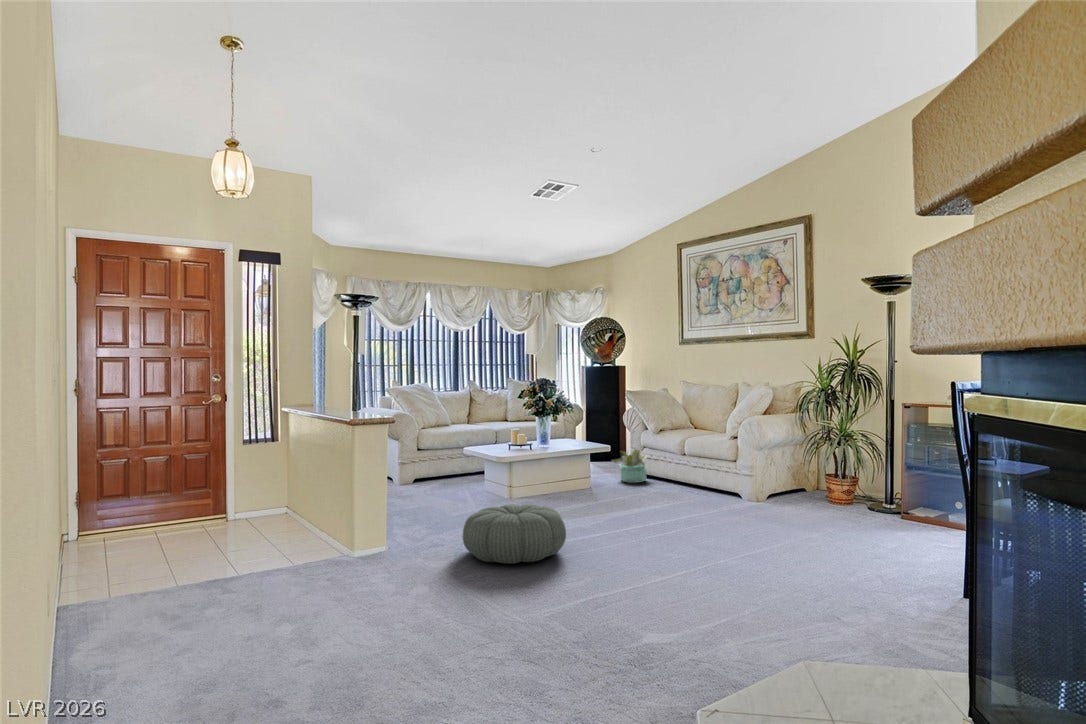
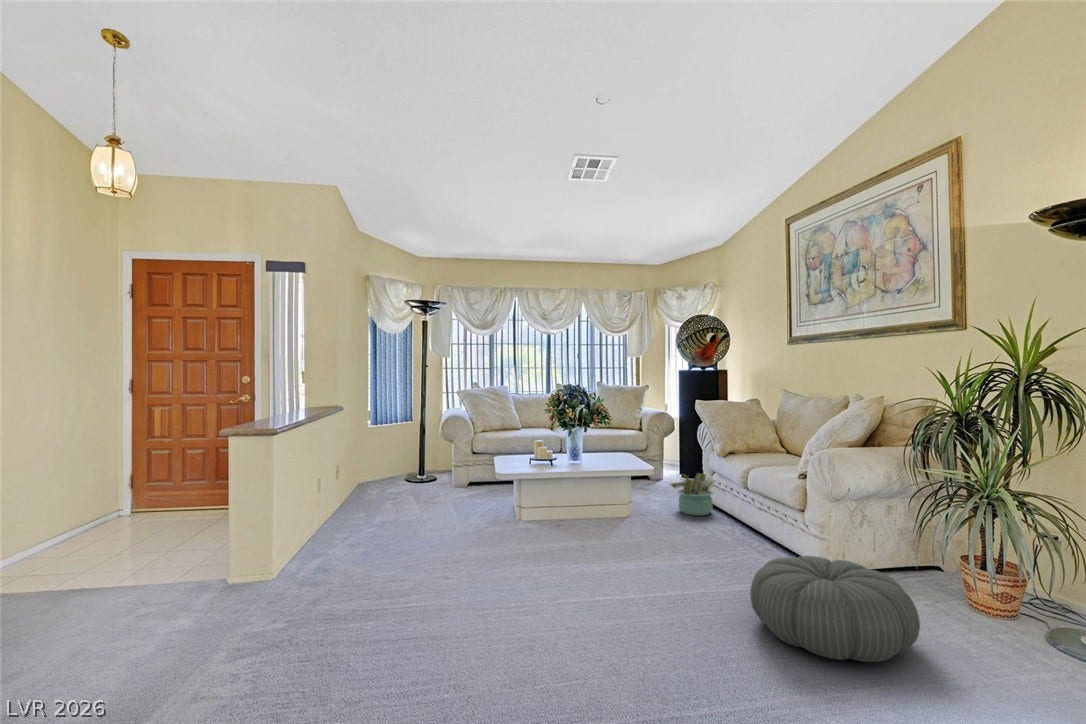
pouf: present [463,504,566,564] -> present [750,556,920,662]

